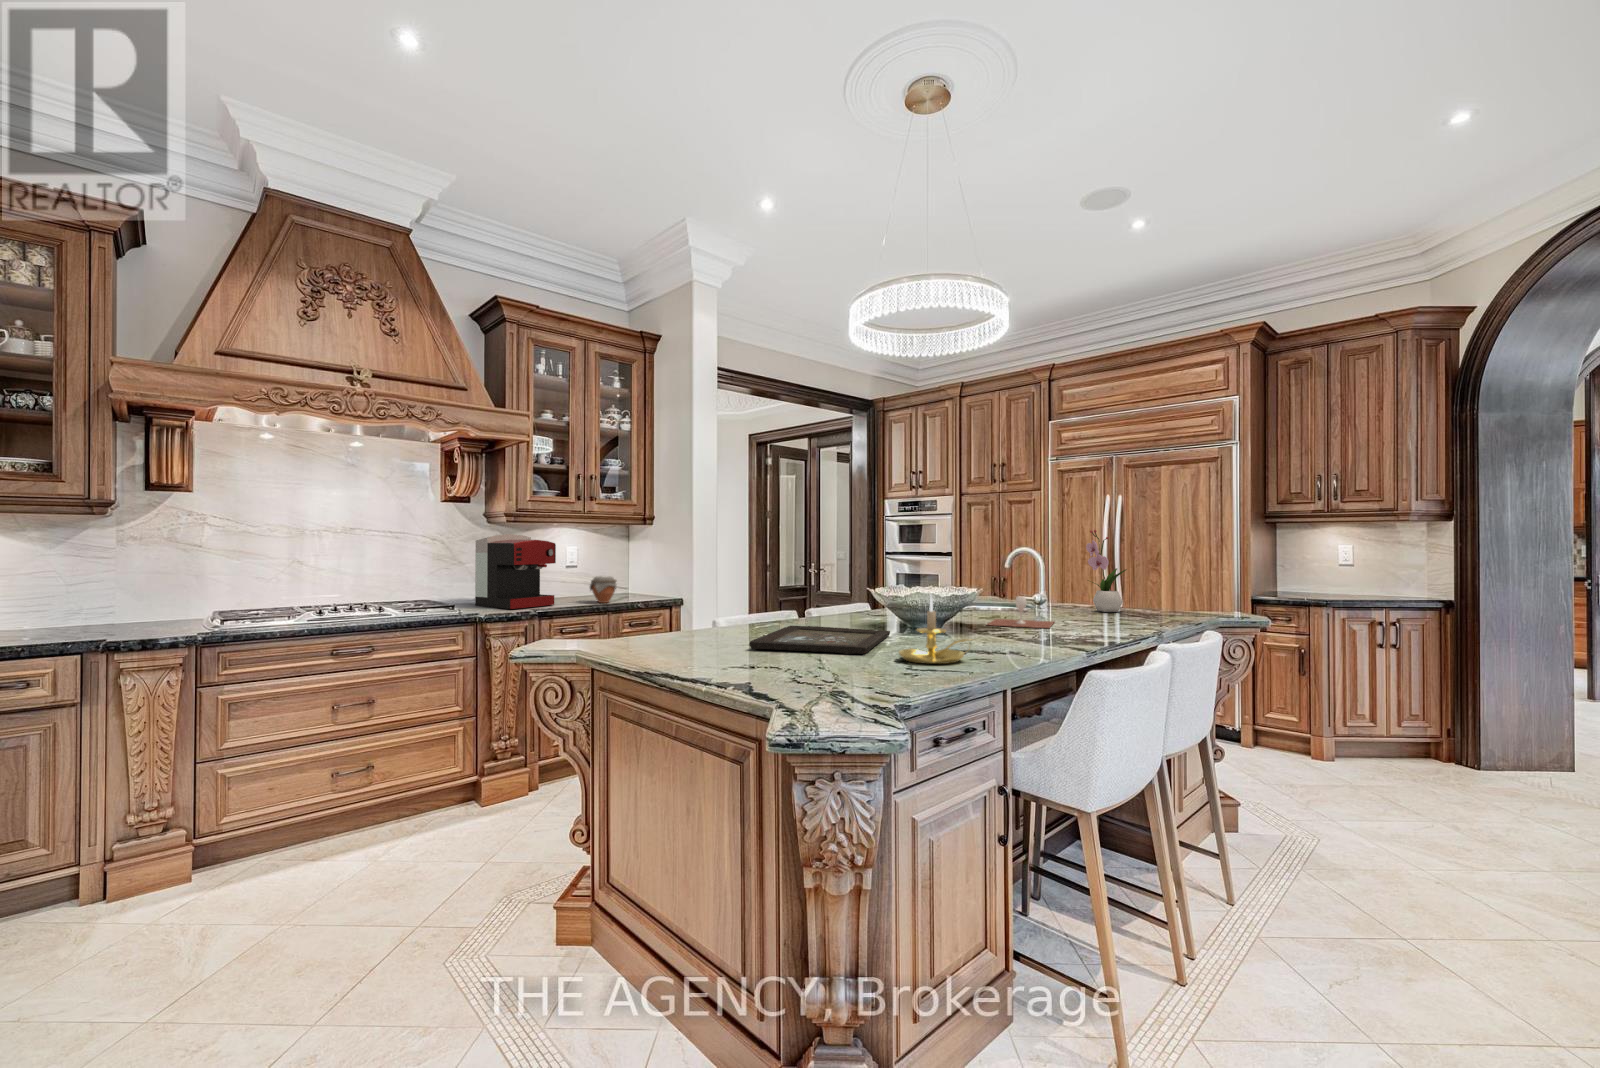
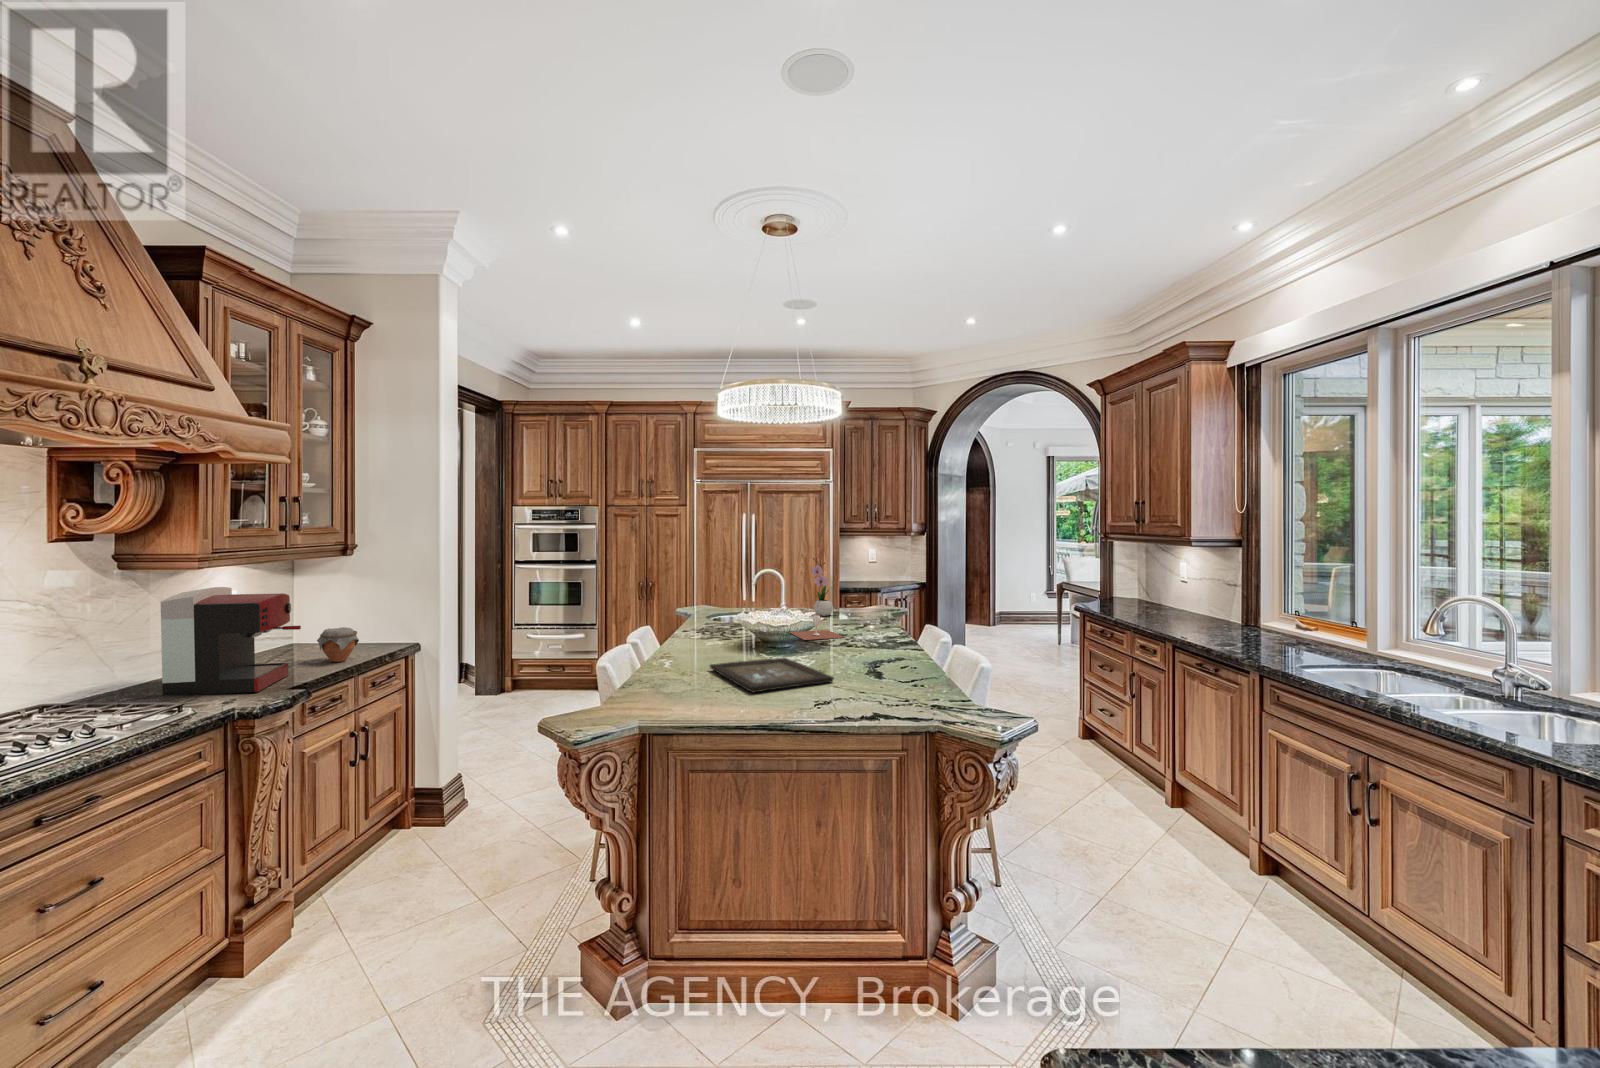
candle holder: present [899,595,970,664] -> none [859,633,901,683]

